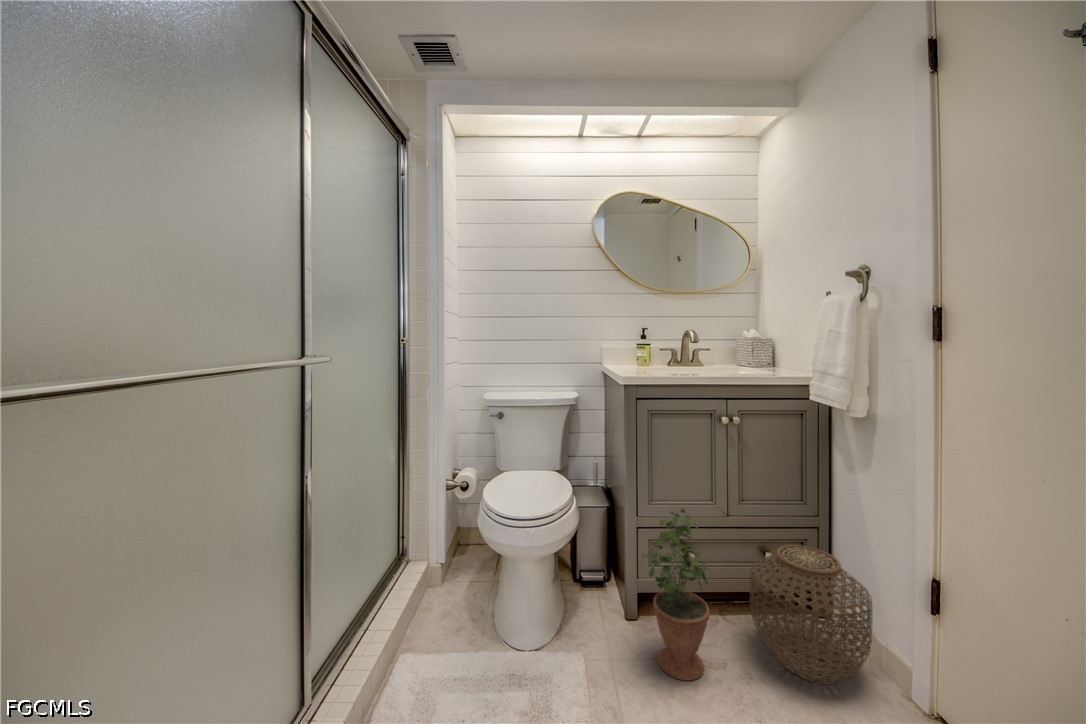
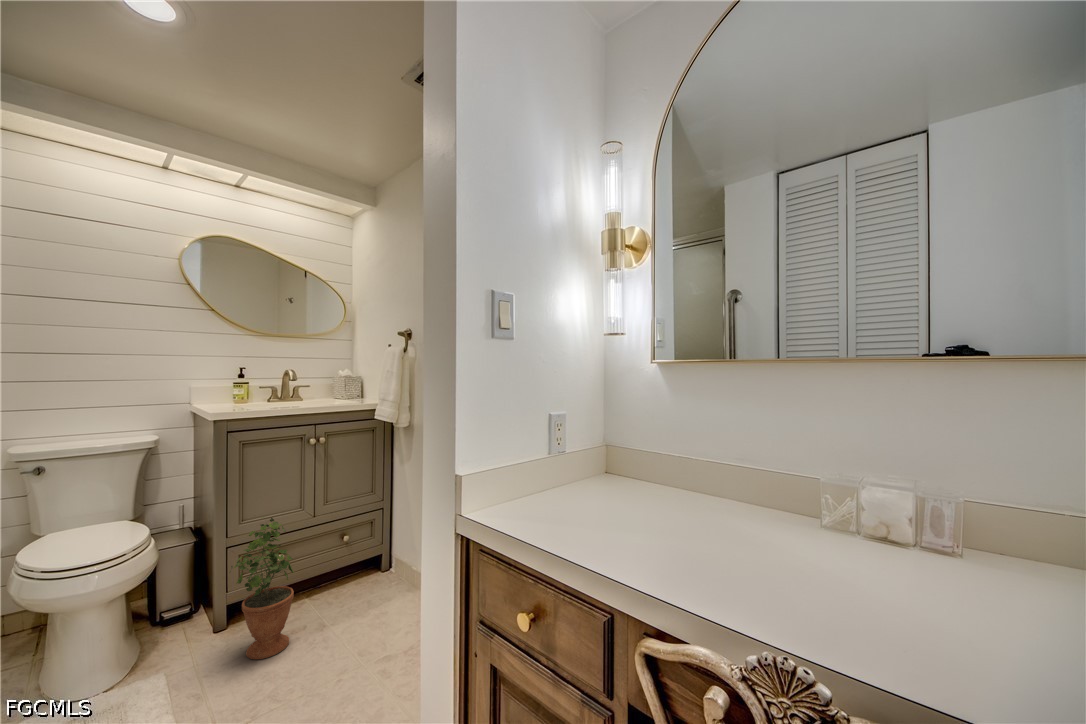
woven basket: present [750,545,873,684] -> none [331,523,408,615]

